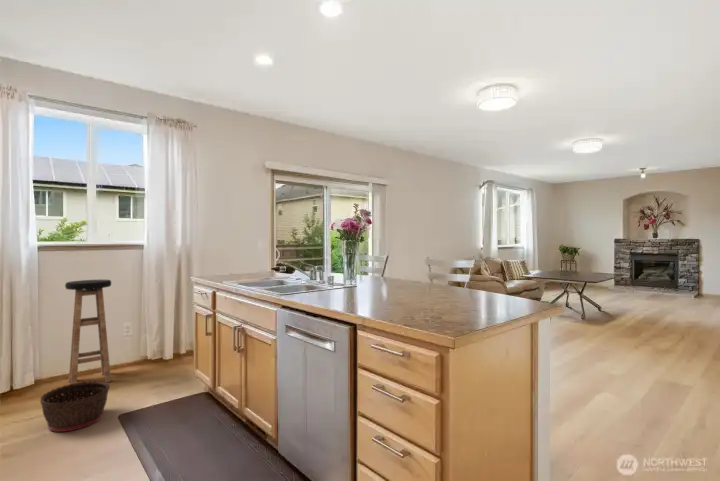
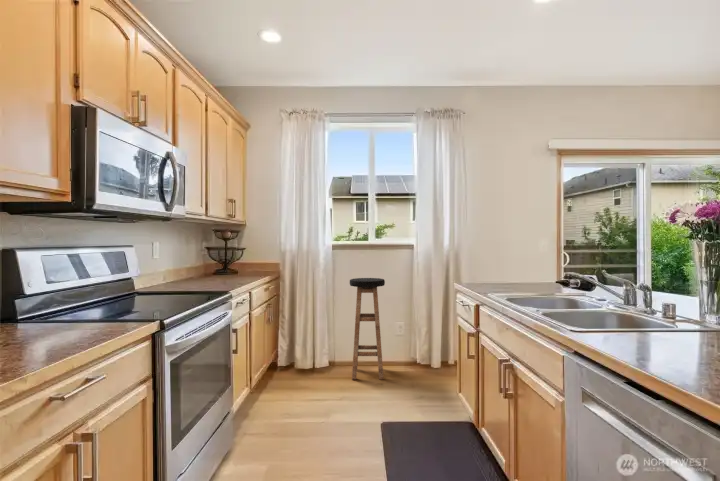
basket: present [40,381,109,432] -> none [321,377,374,426]

